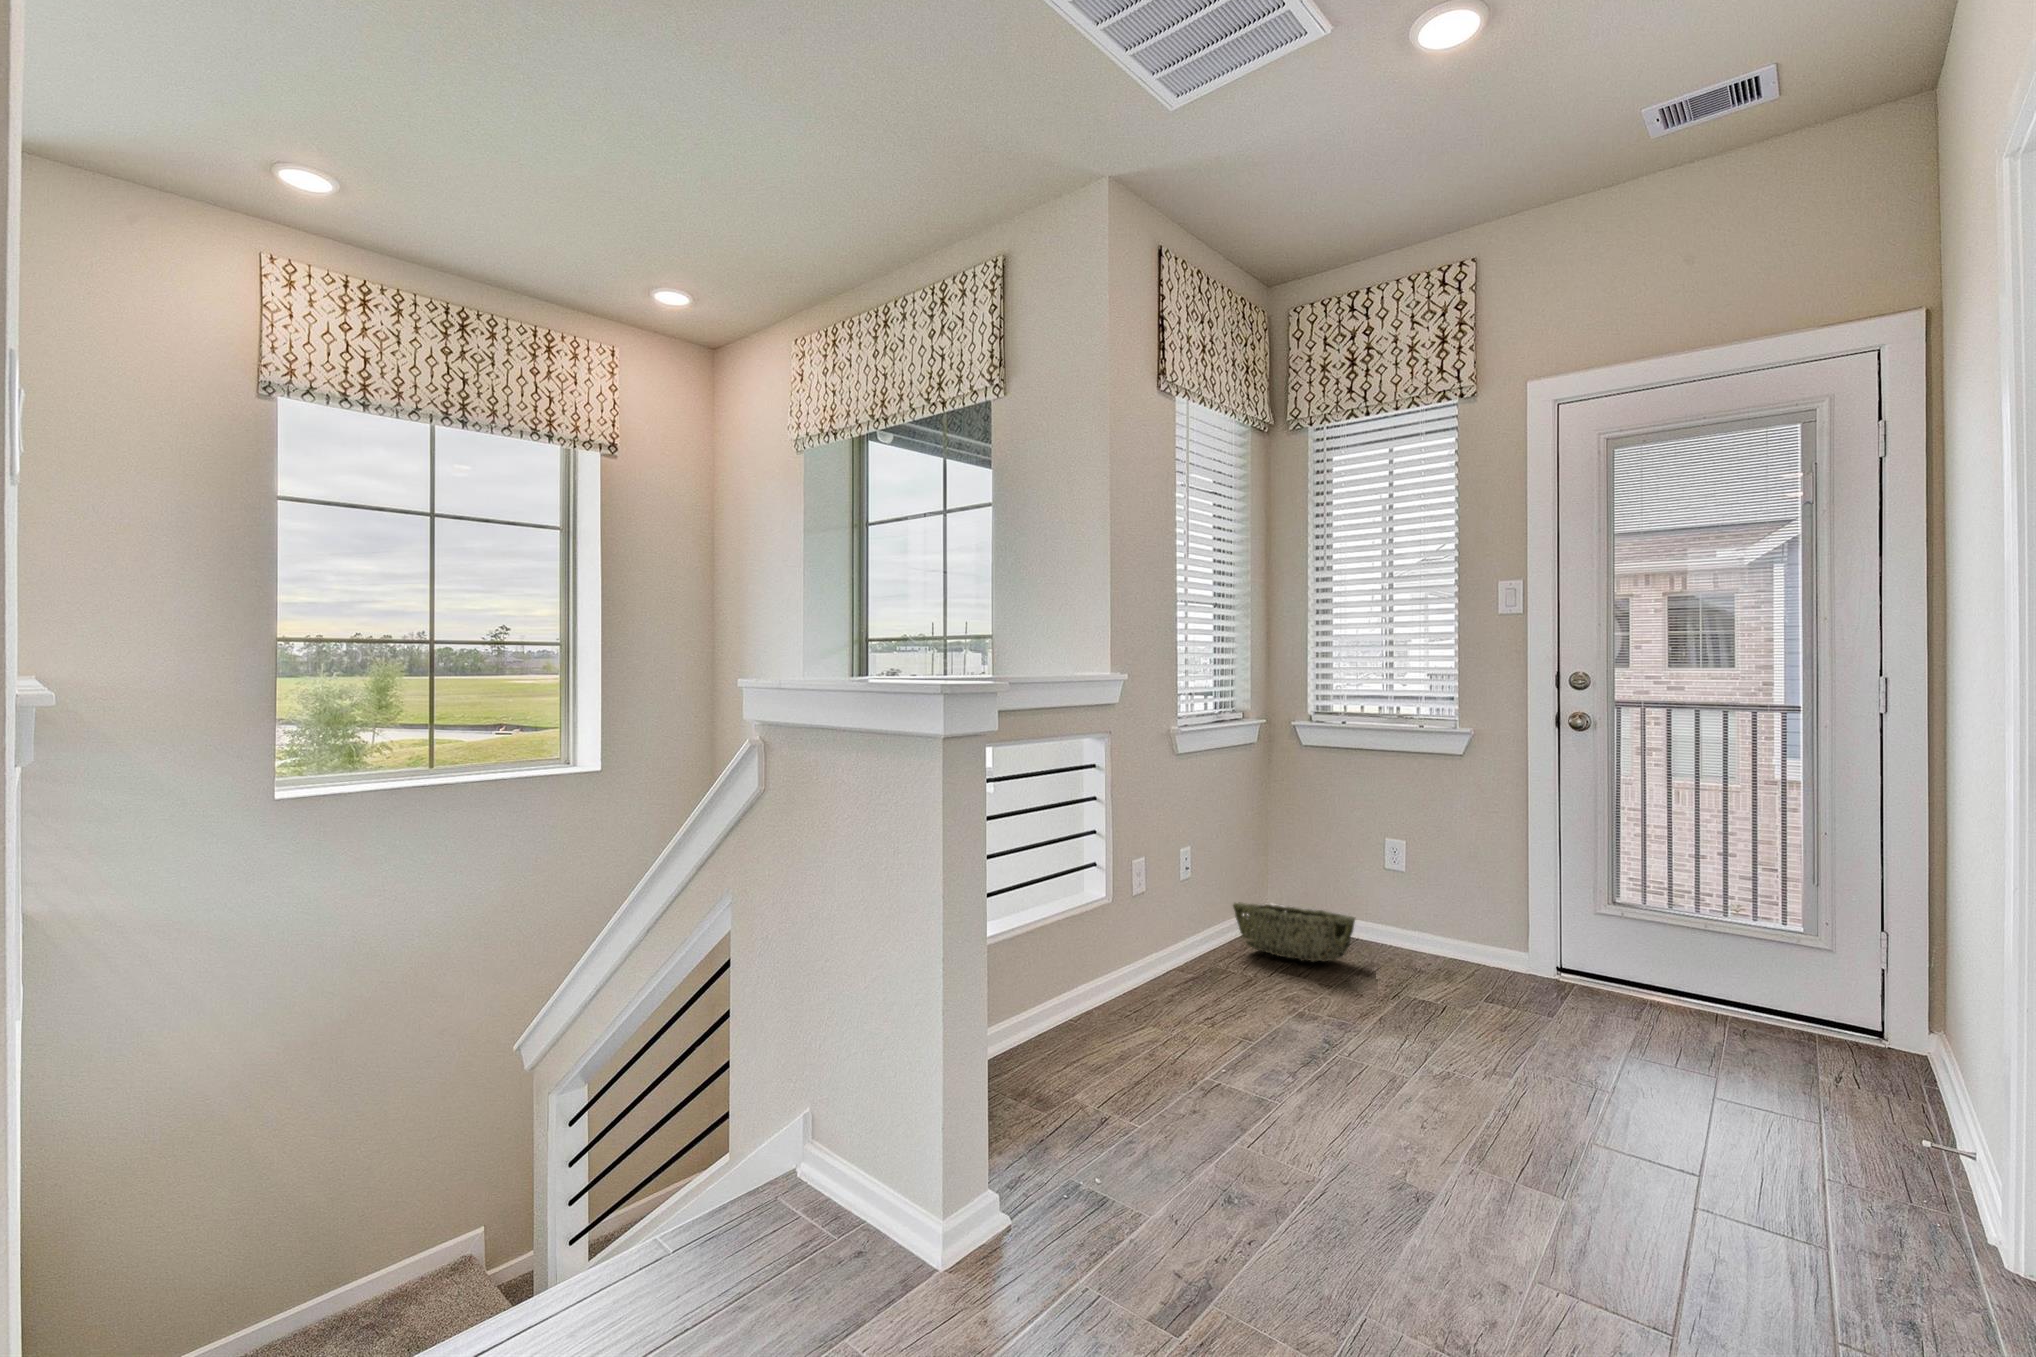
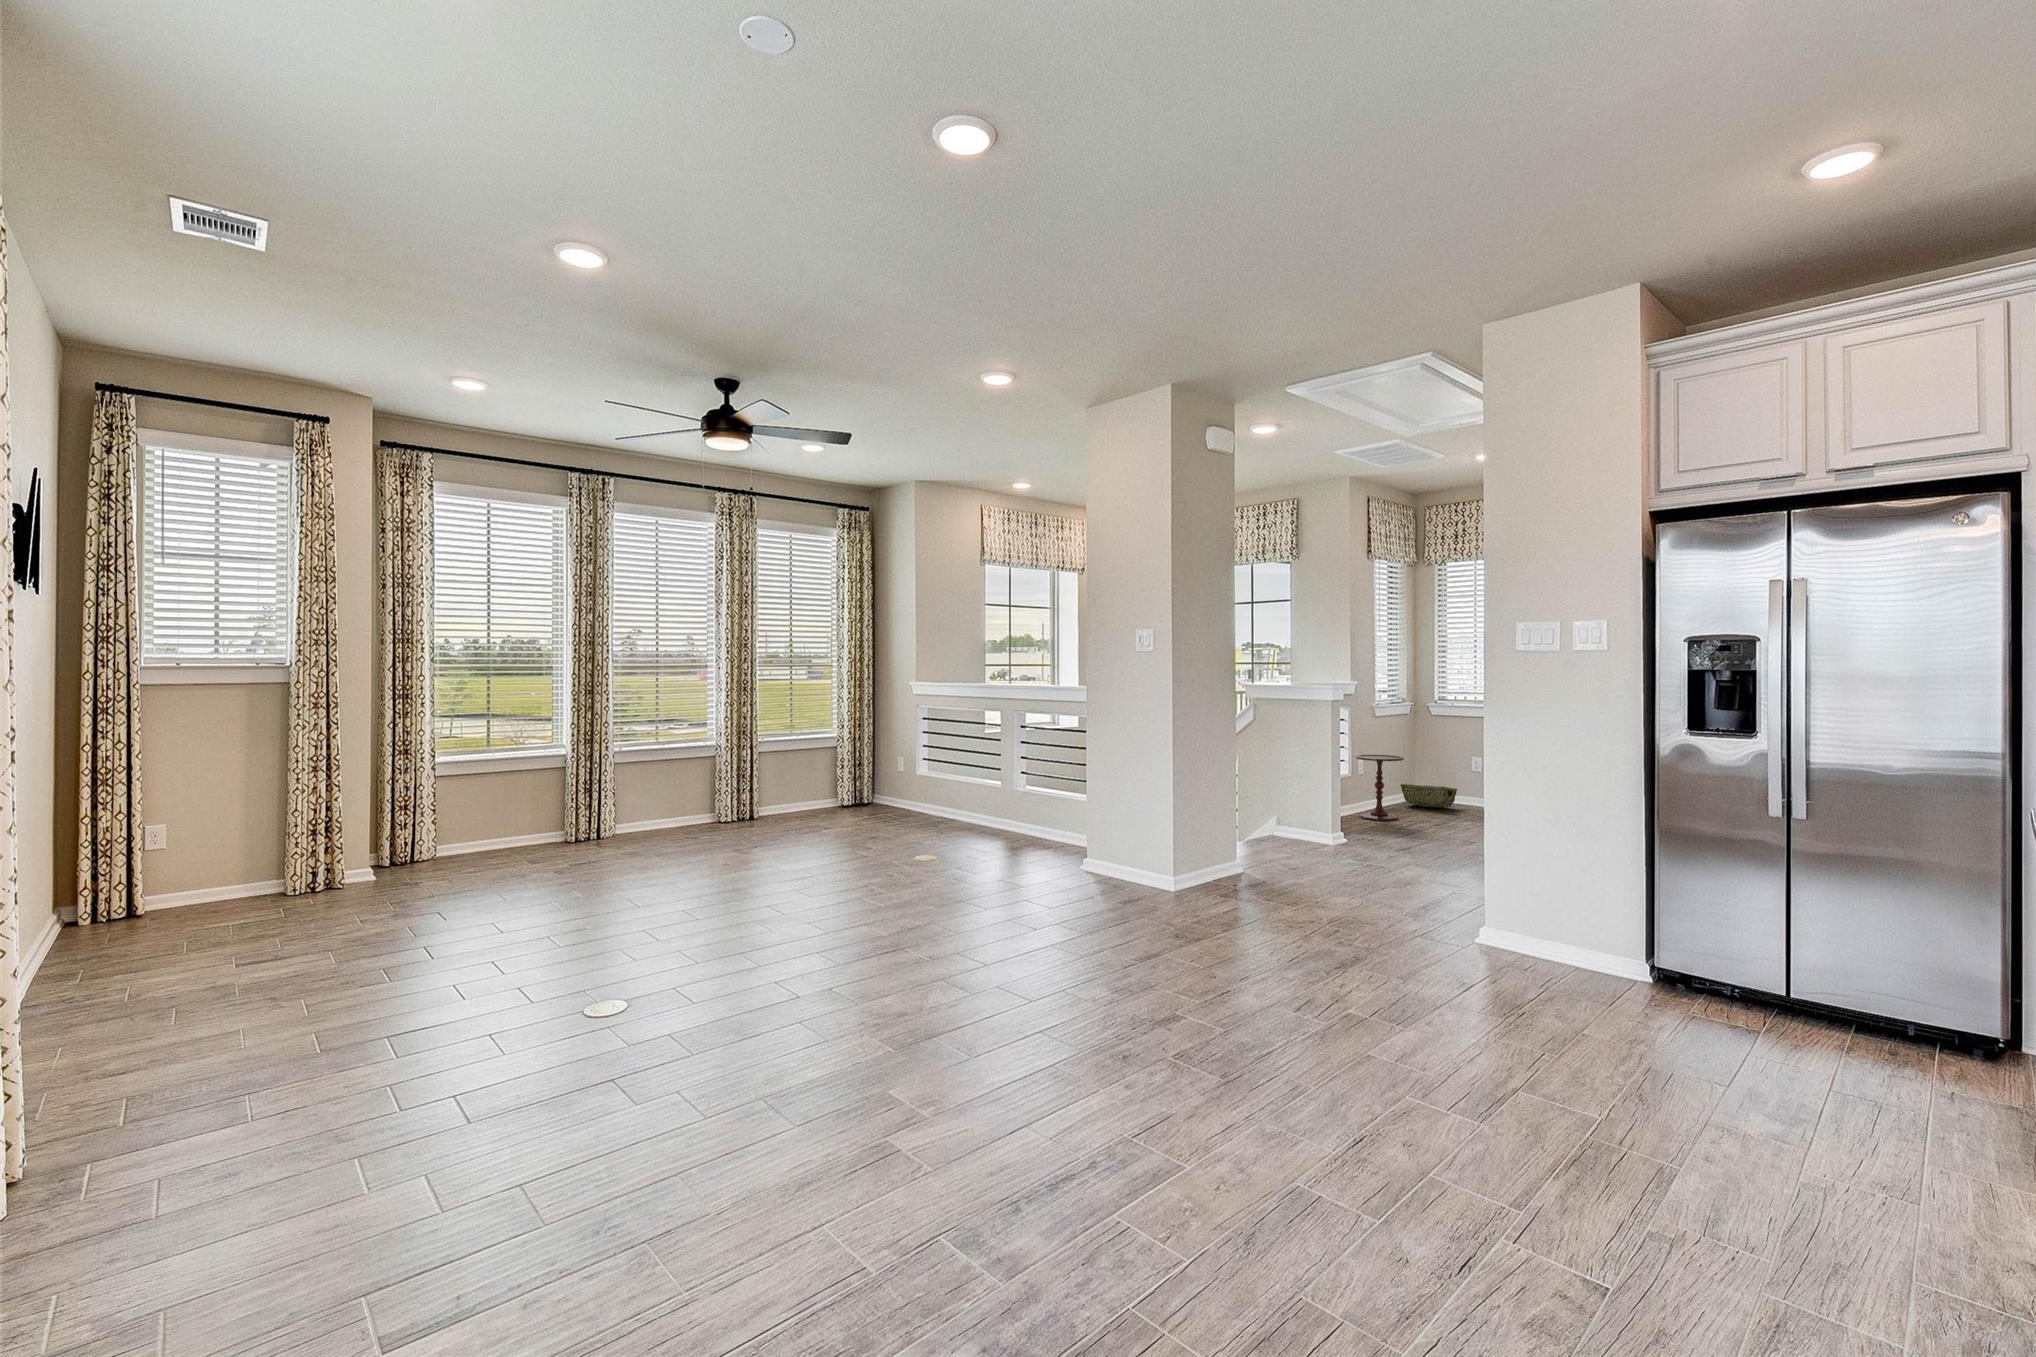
side table: none [1115,845,1232,1027] -> present [1355,755,1404,821]

